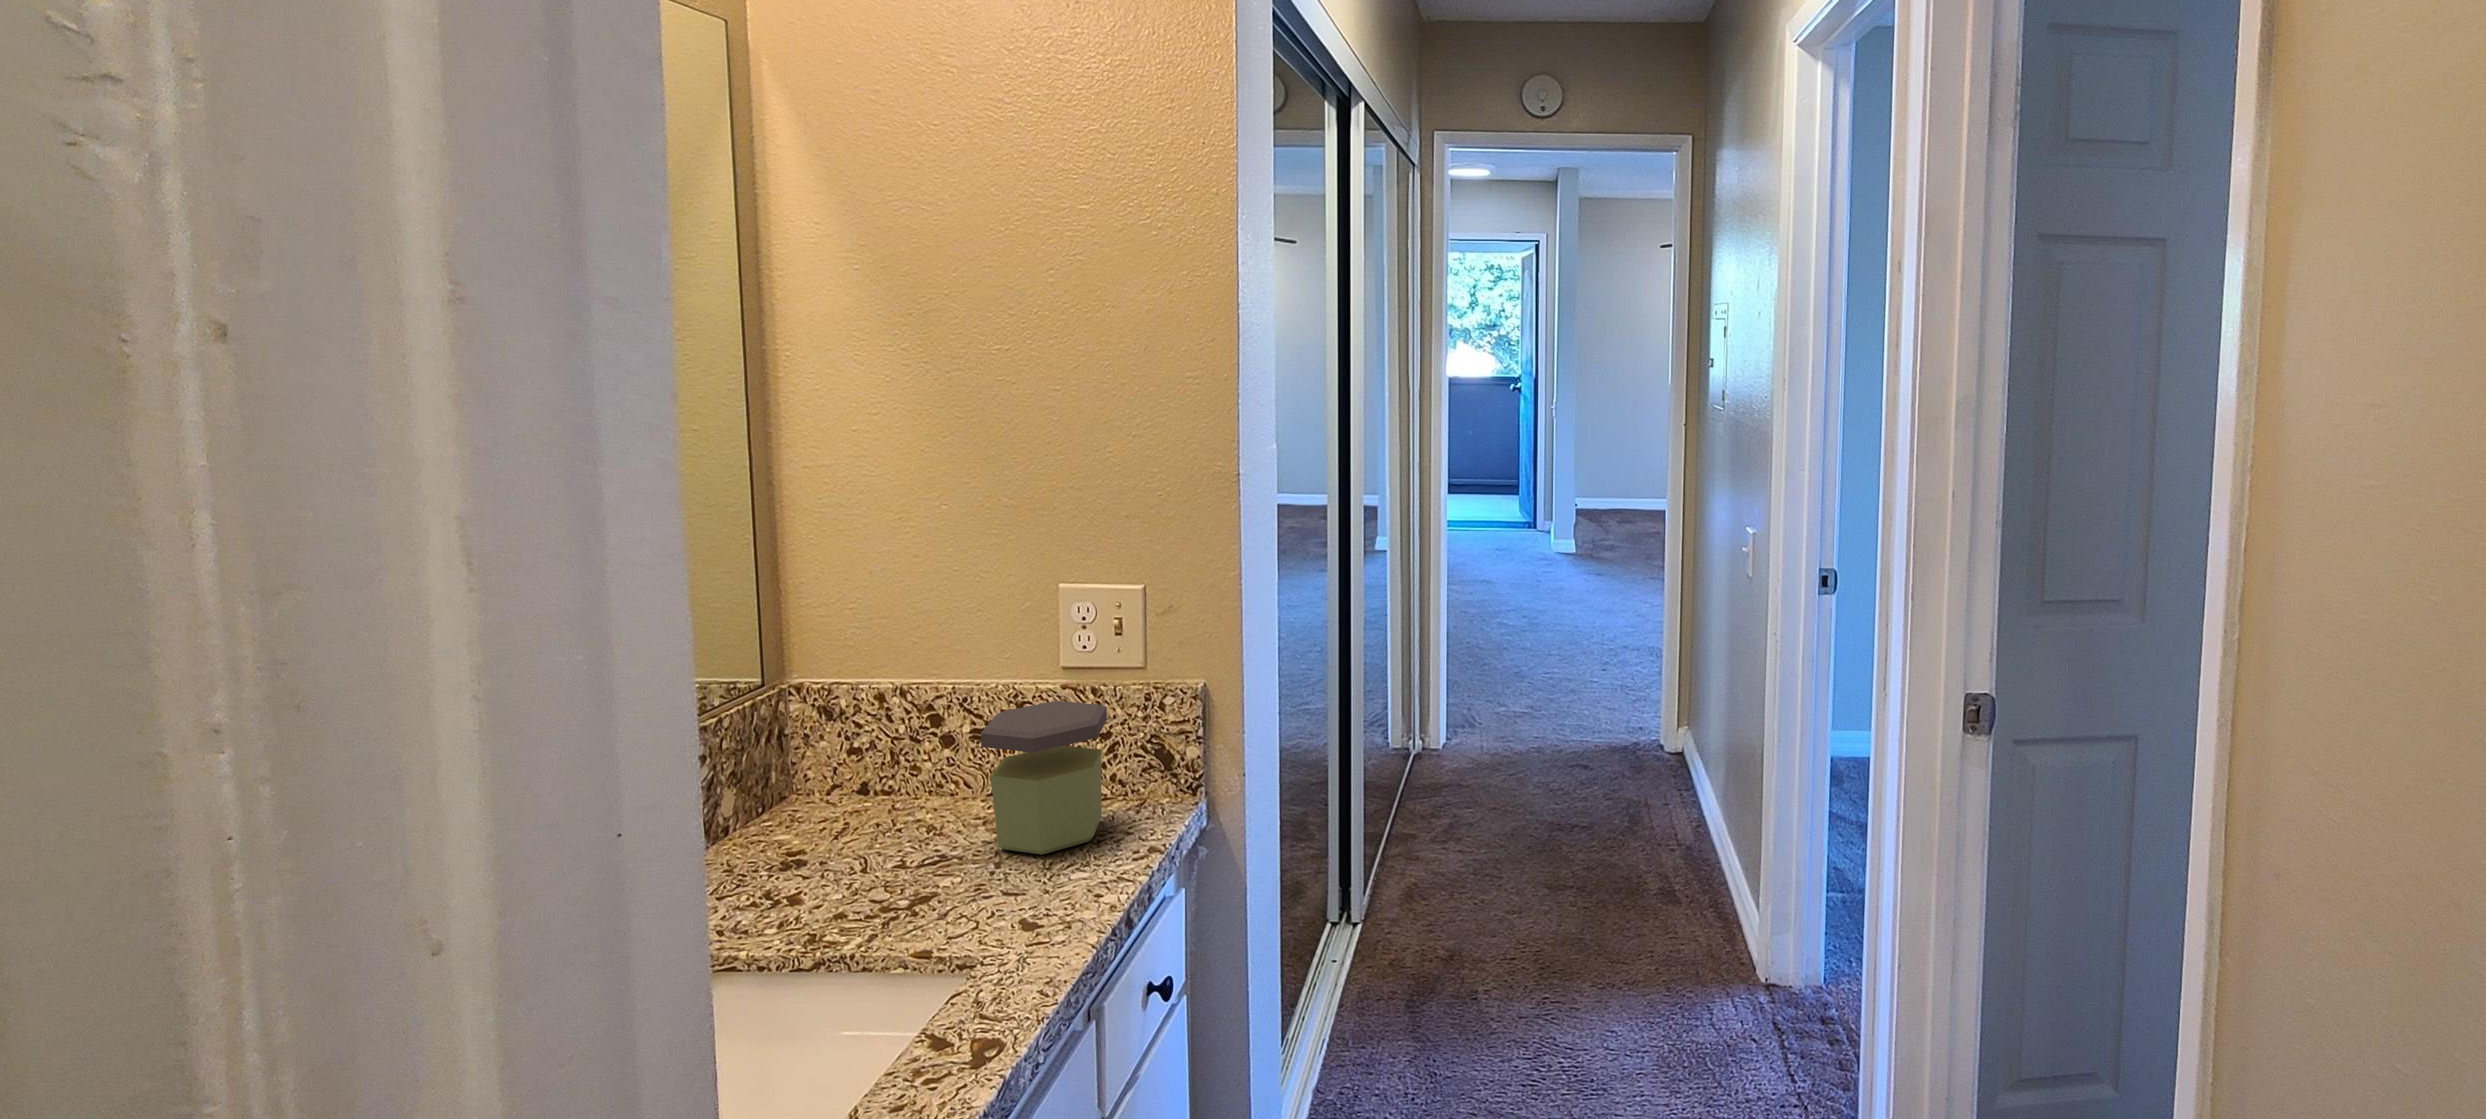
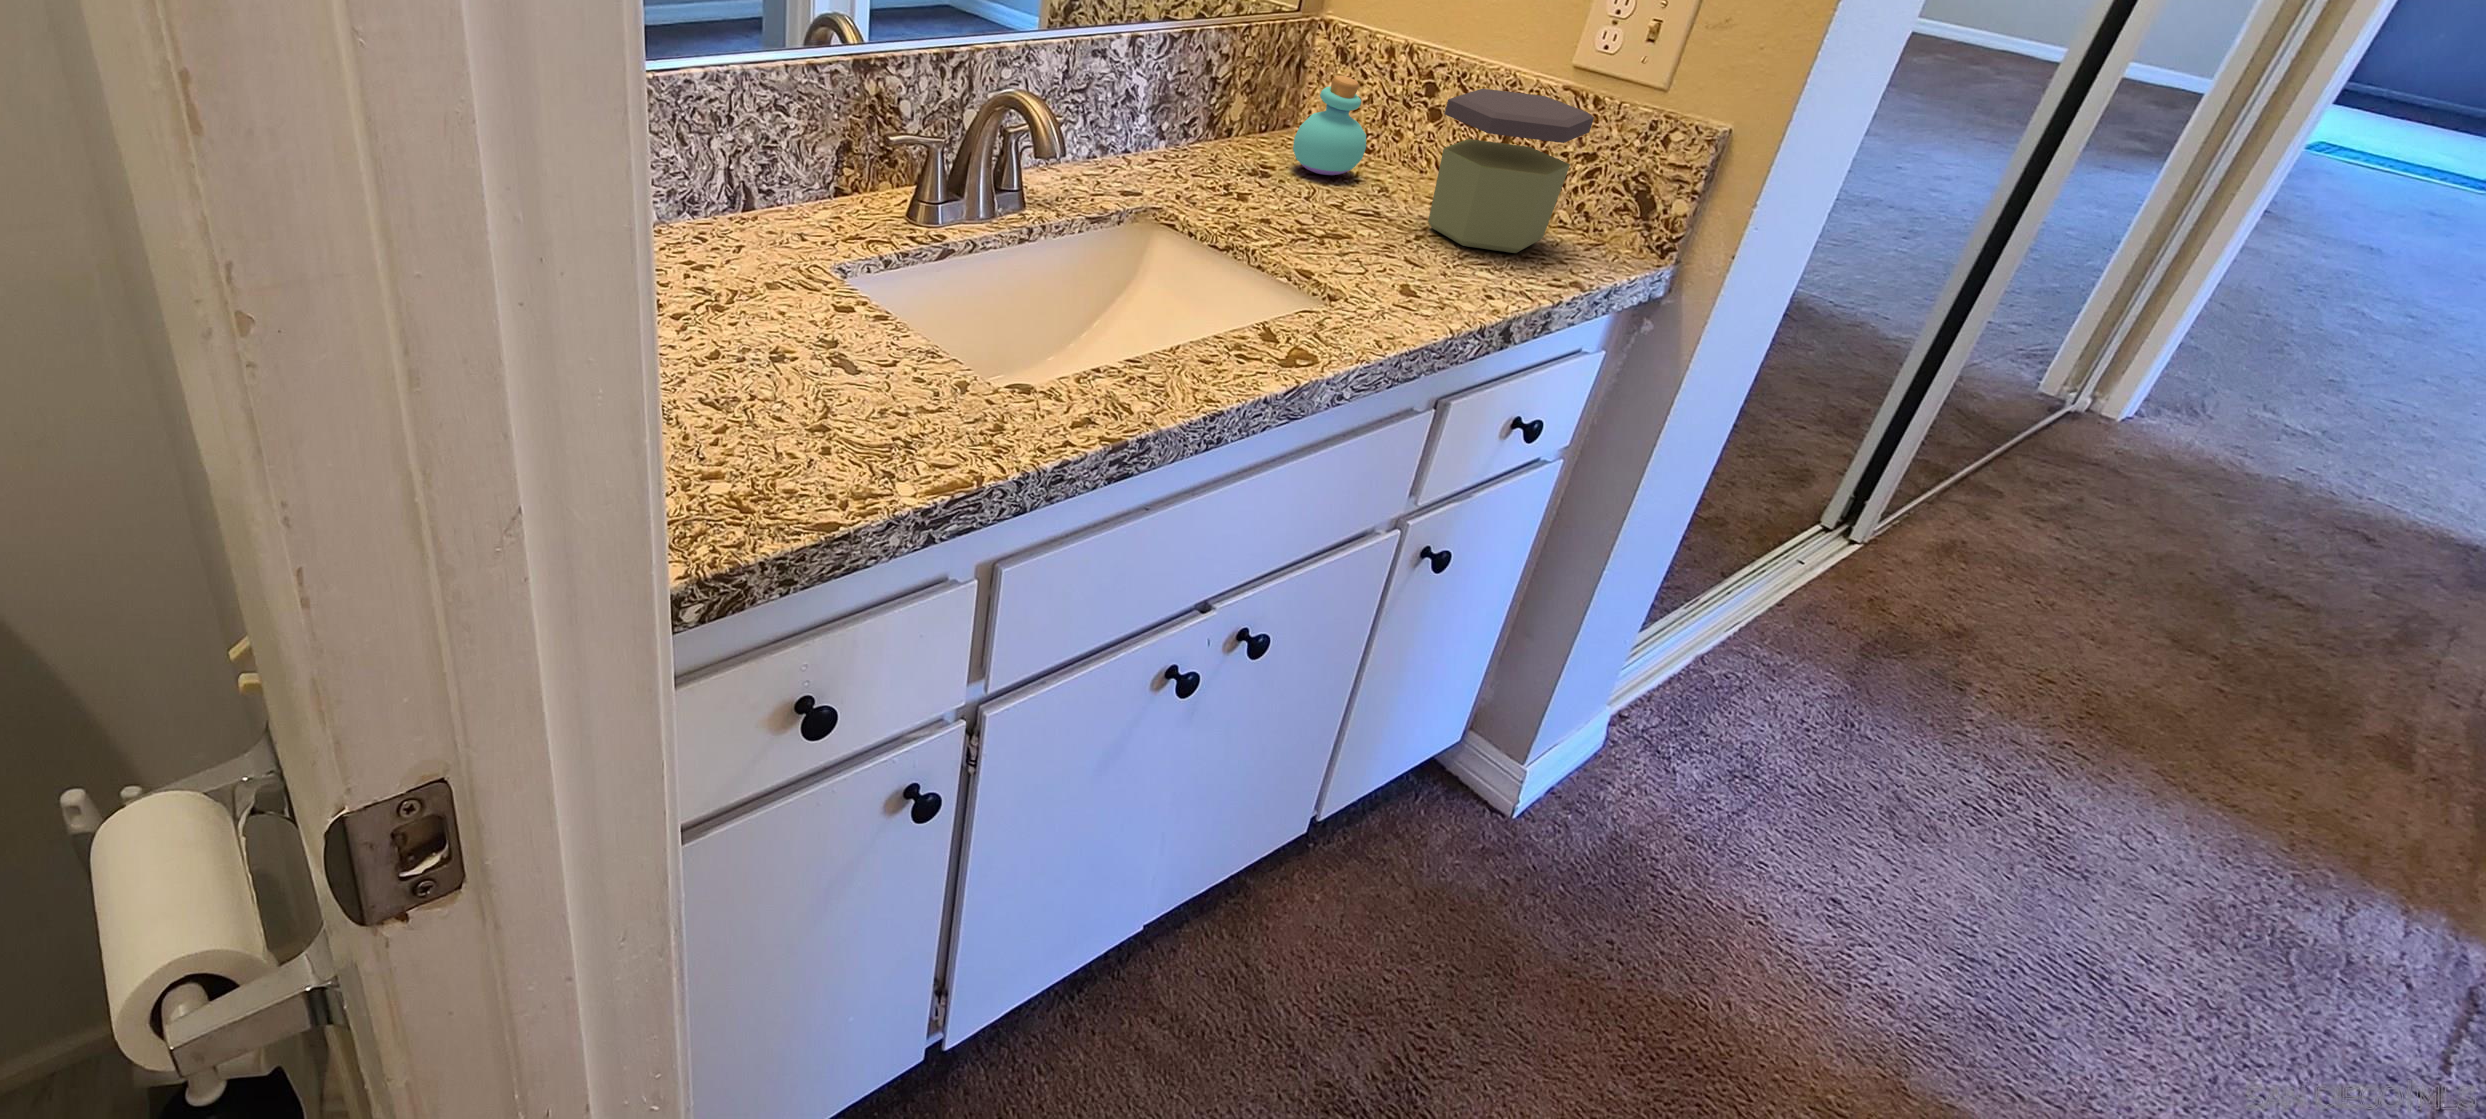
perfume bottle: none [816,738,896,840] -> present [1293,76,1366,175]

